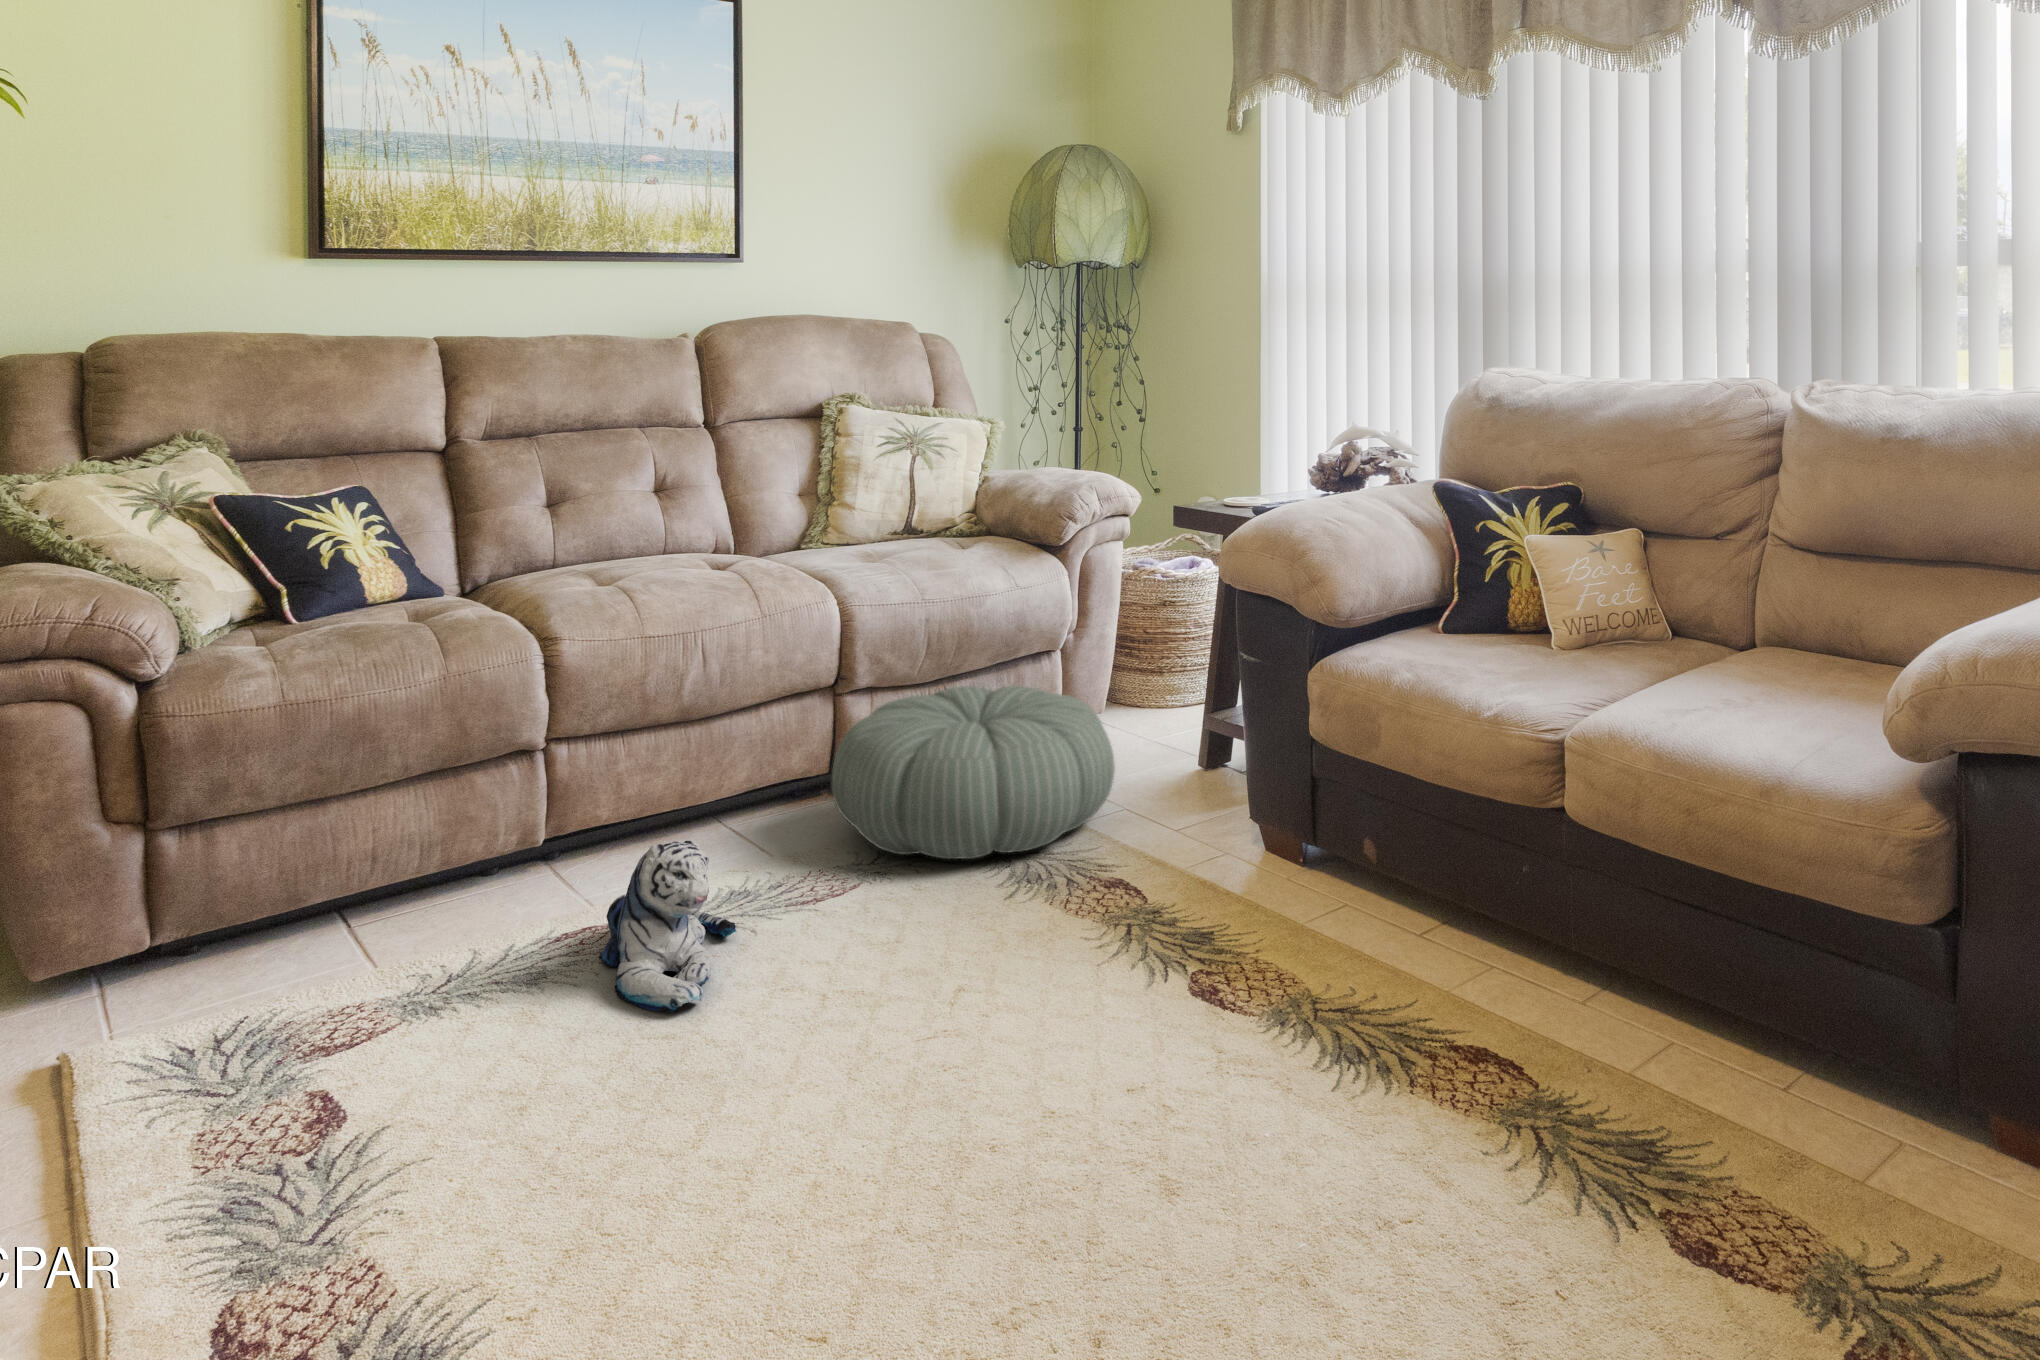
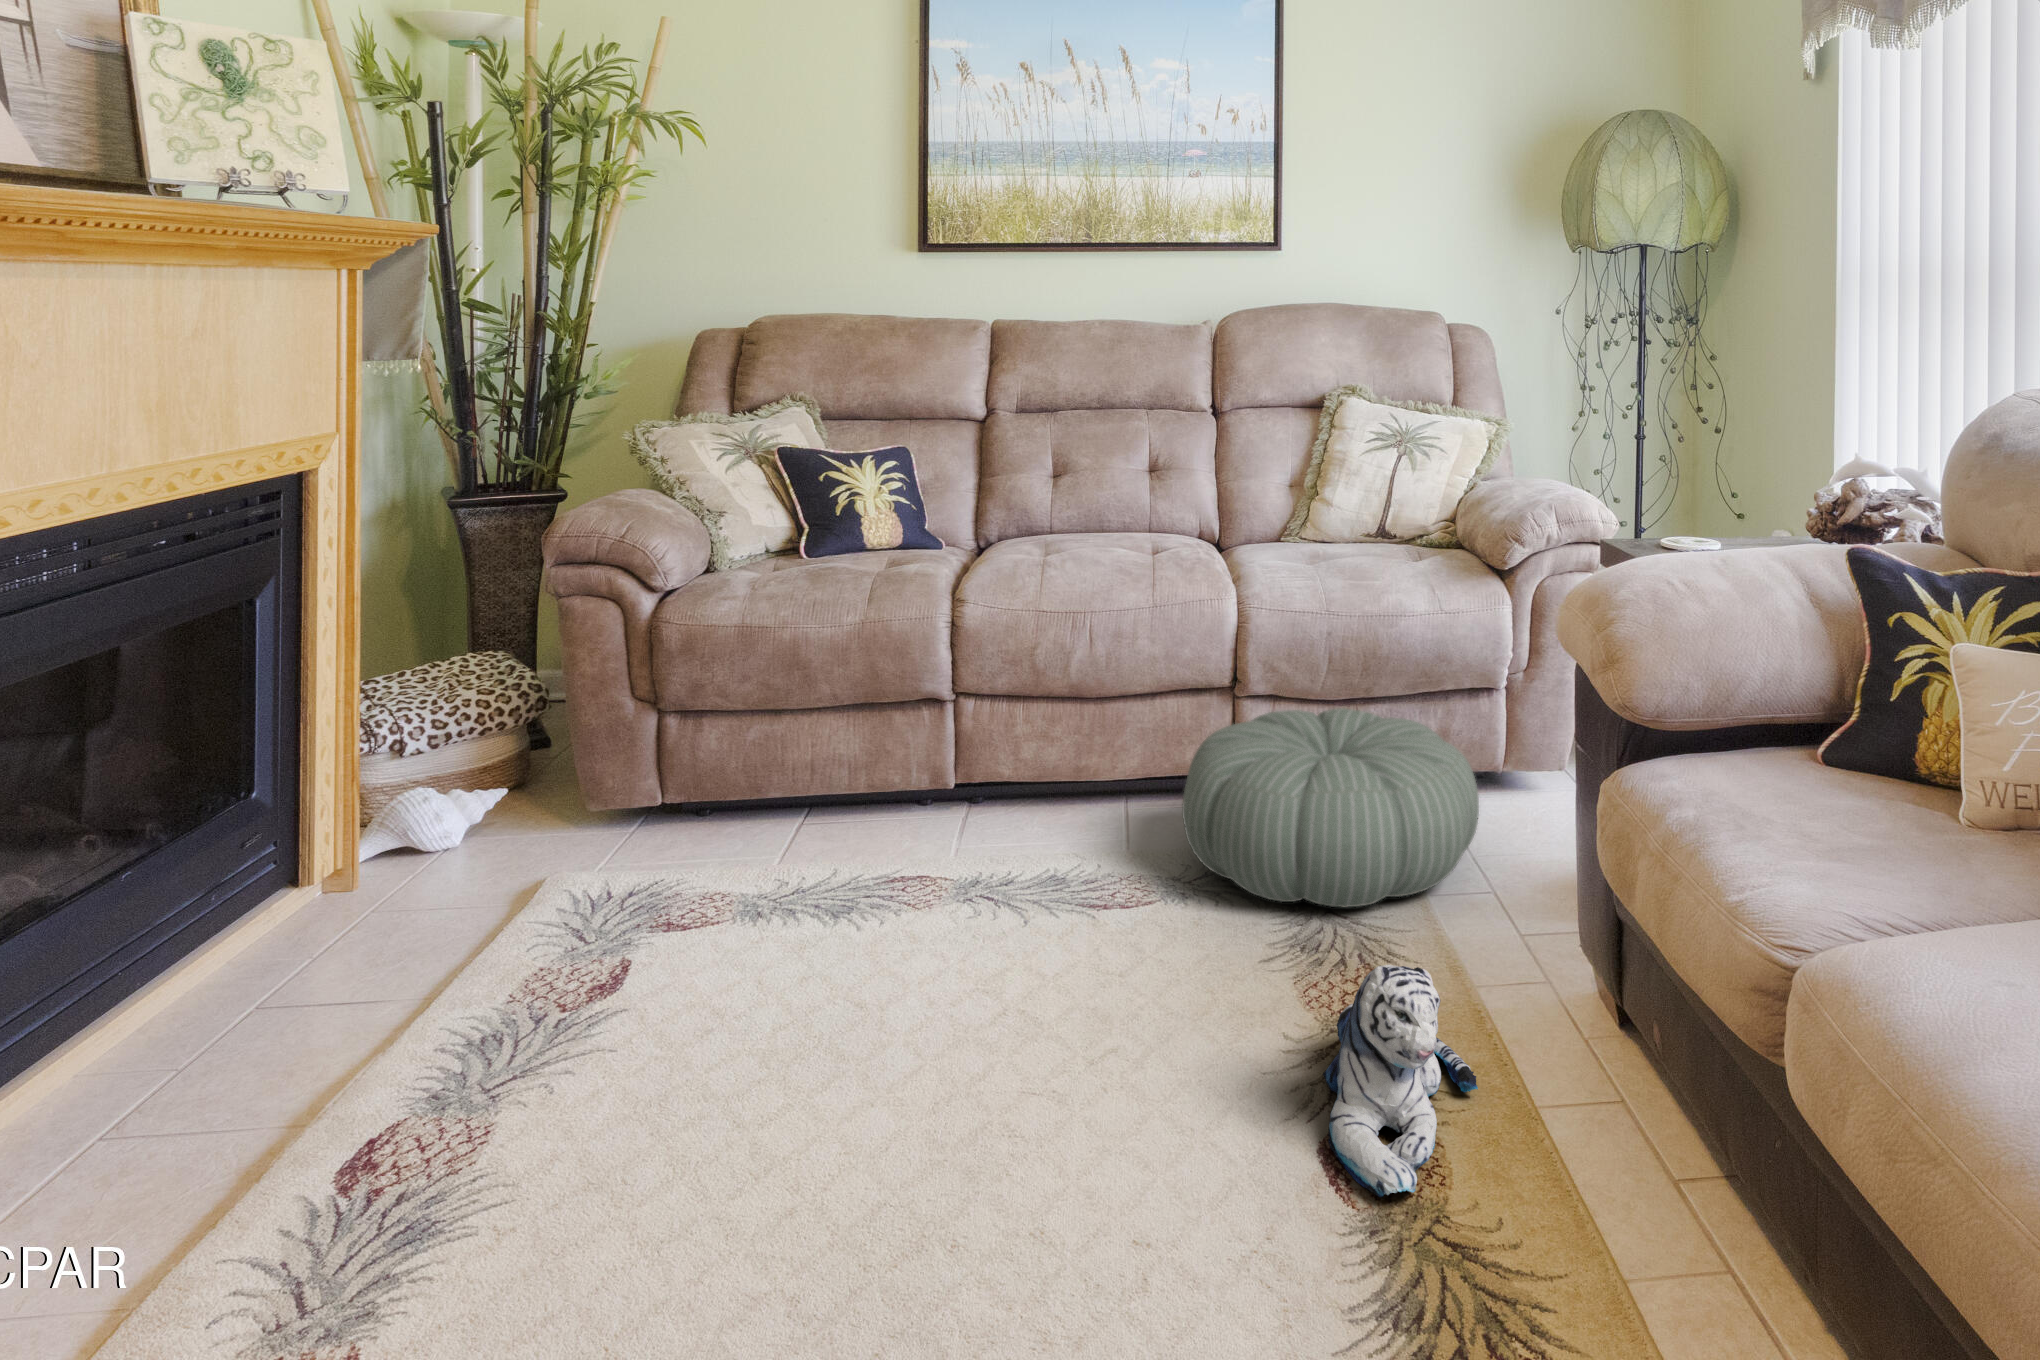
plush toy: present [598,841,737,1012] -> present [1323,965,1478,1197]

